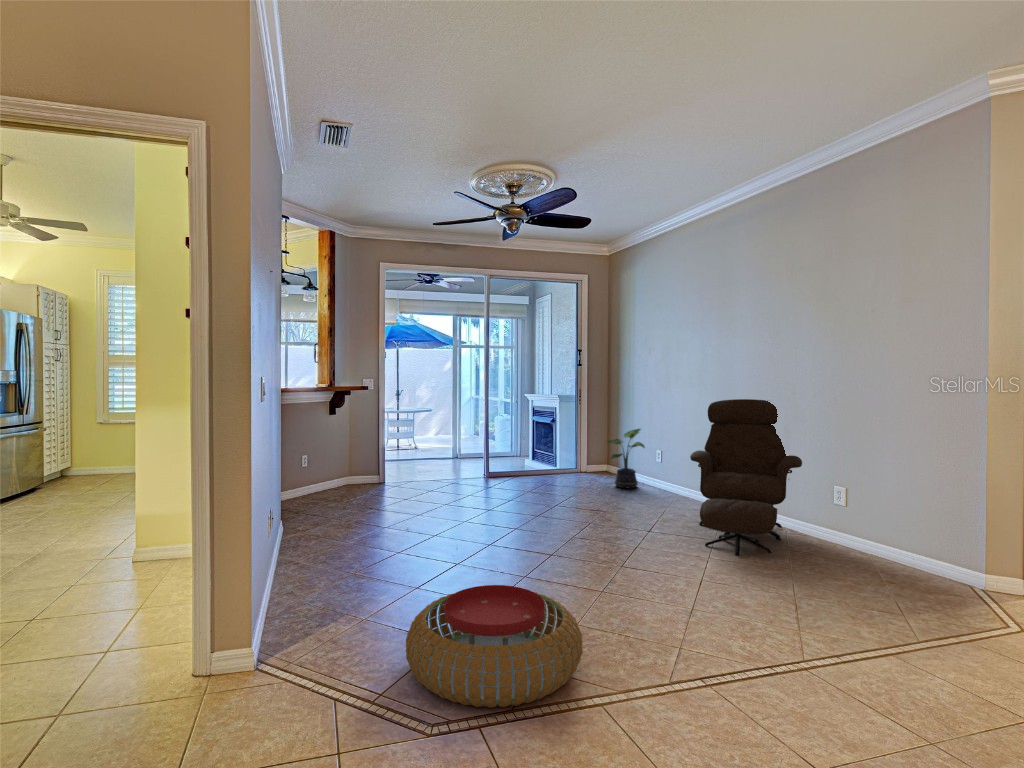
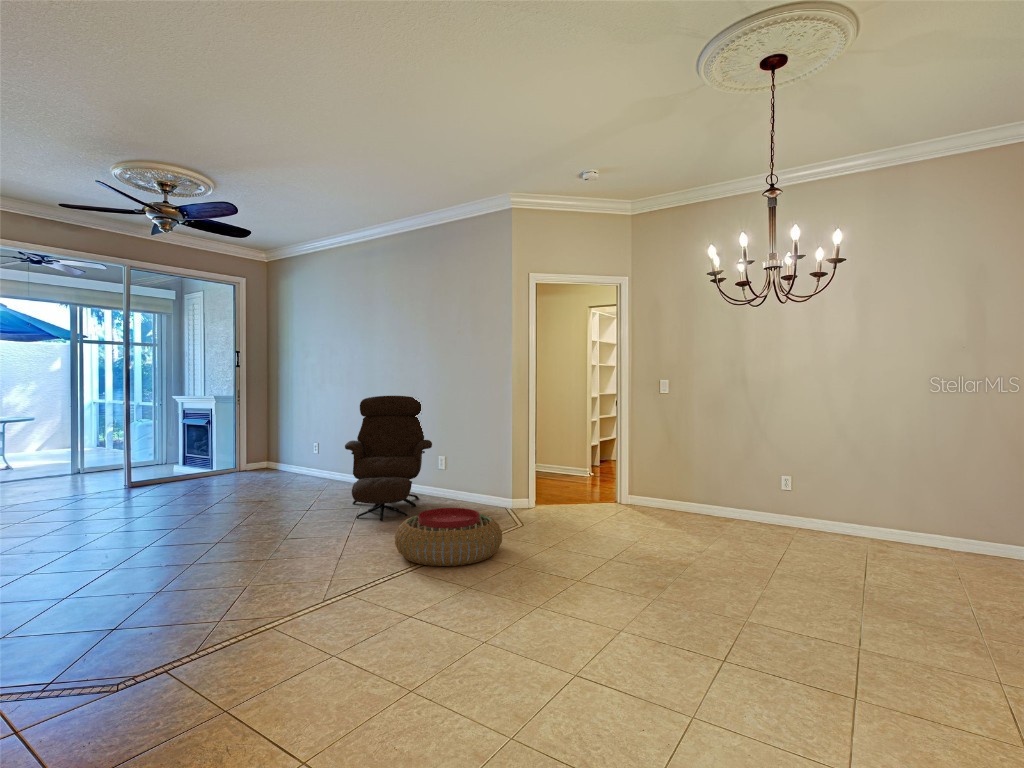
potted plant: present [607,429,645,488] -> none [266,426,305,483]
pouf: present [406,585,582,708] -> present [395,508,502,566]

